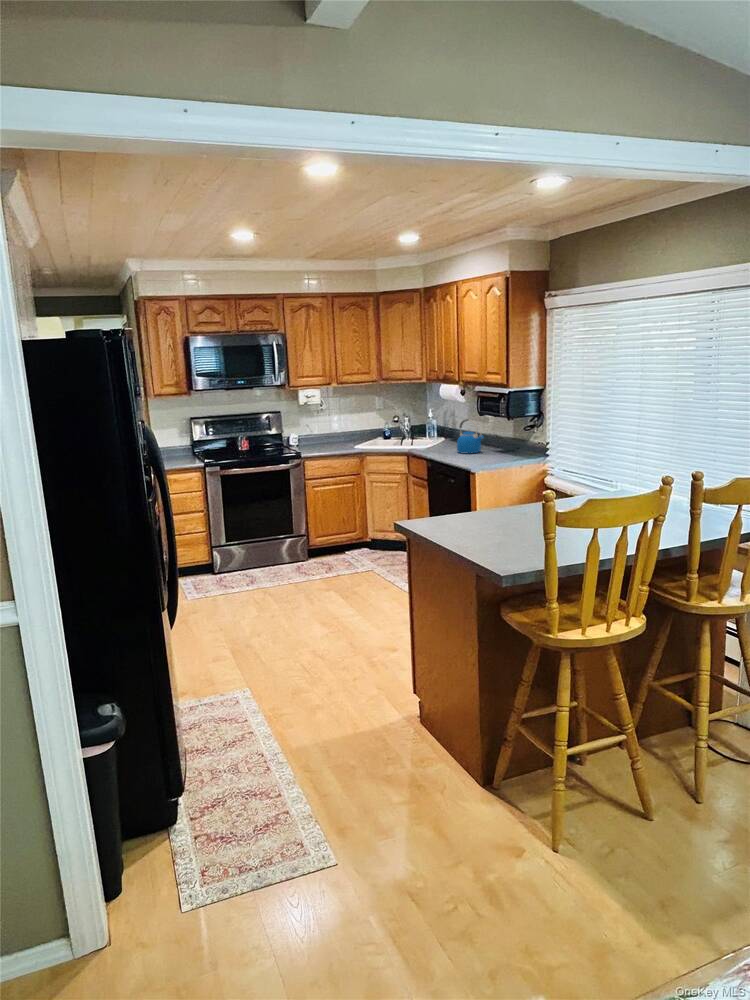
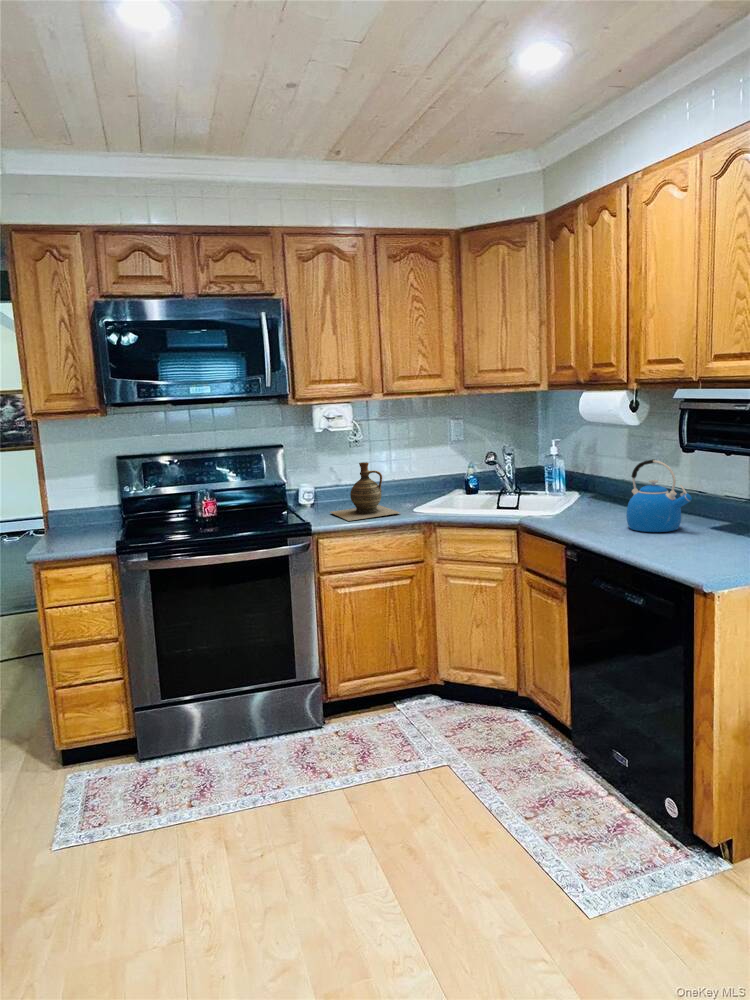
ceramic jug: none [309,421,348,452] -> present [330,462,400,521]

